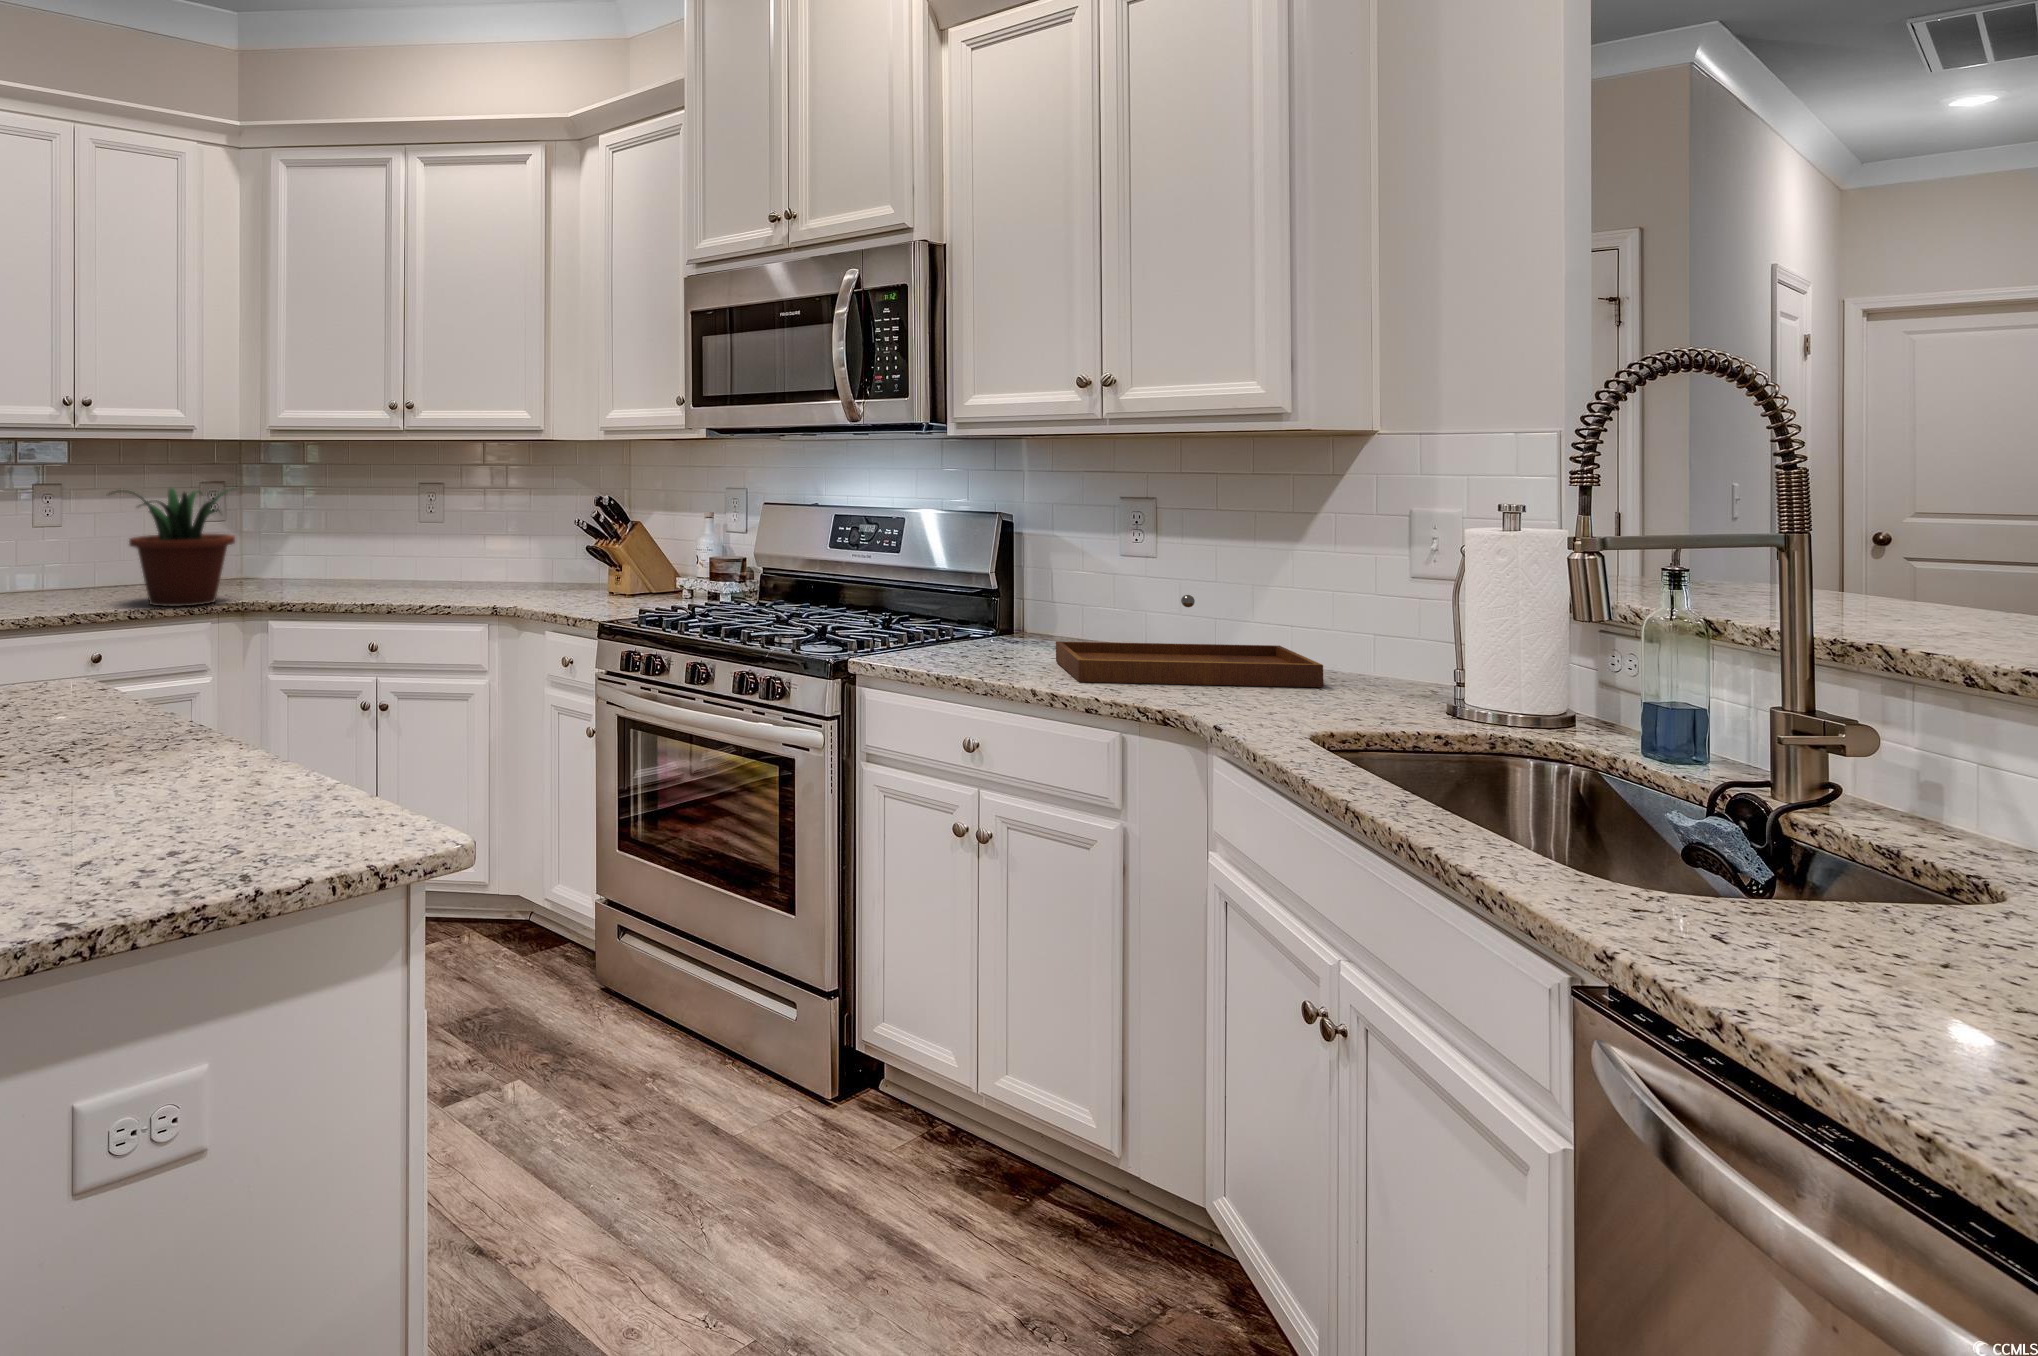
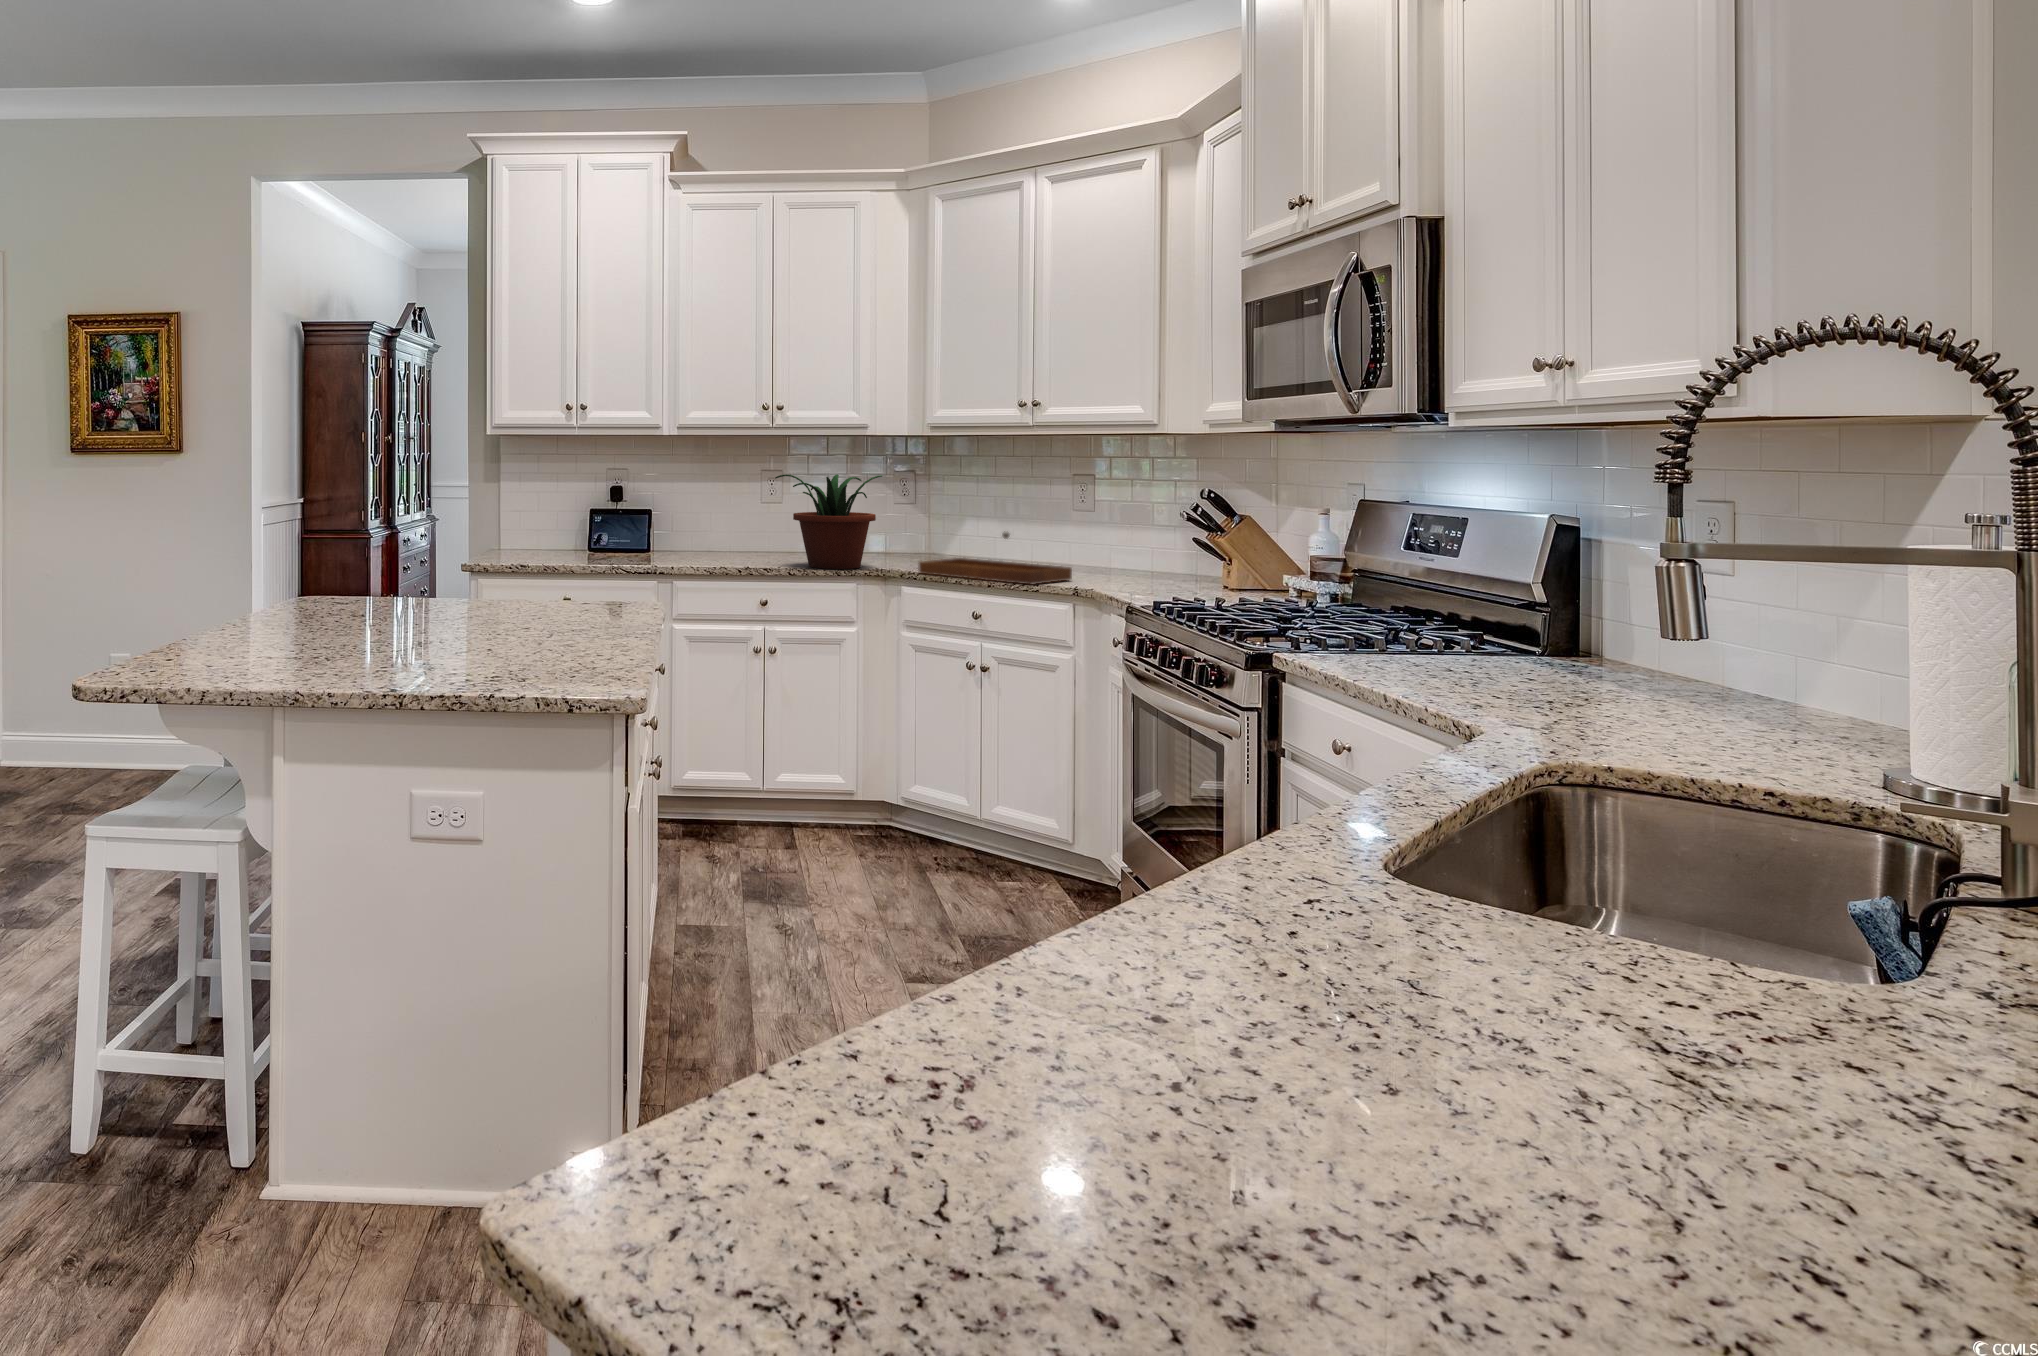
tray: present [1056,595,1323,687] -> present [918,531,1072,585]

